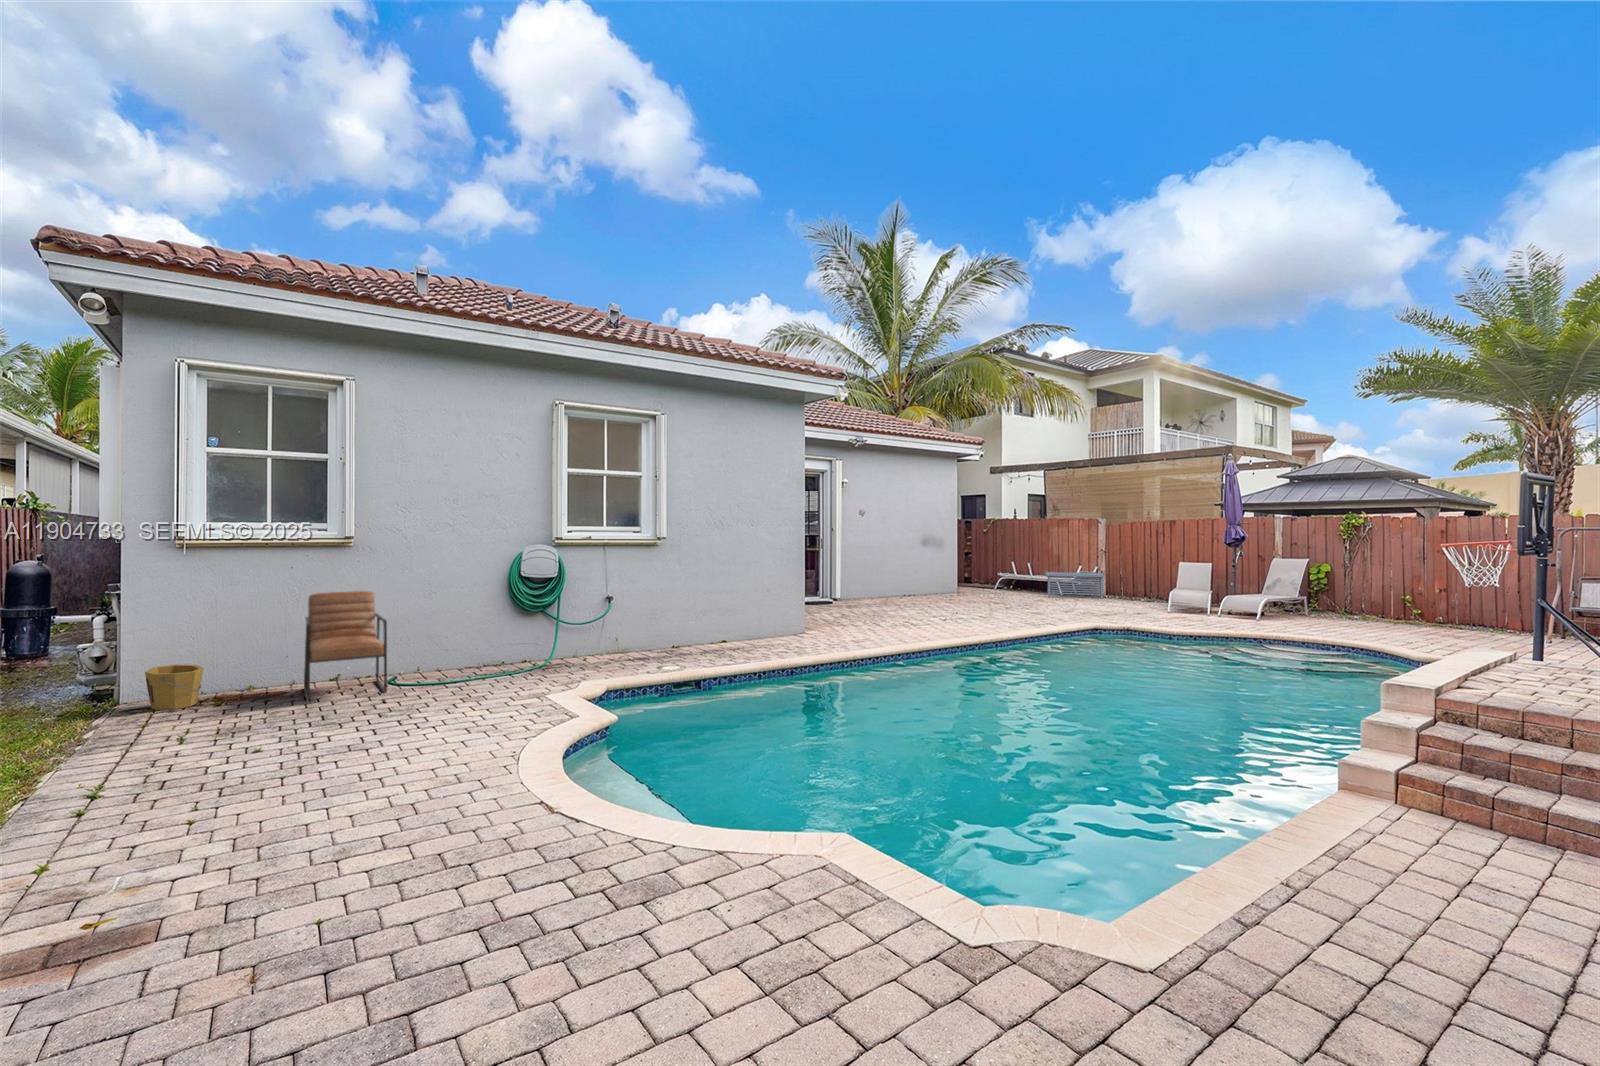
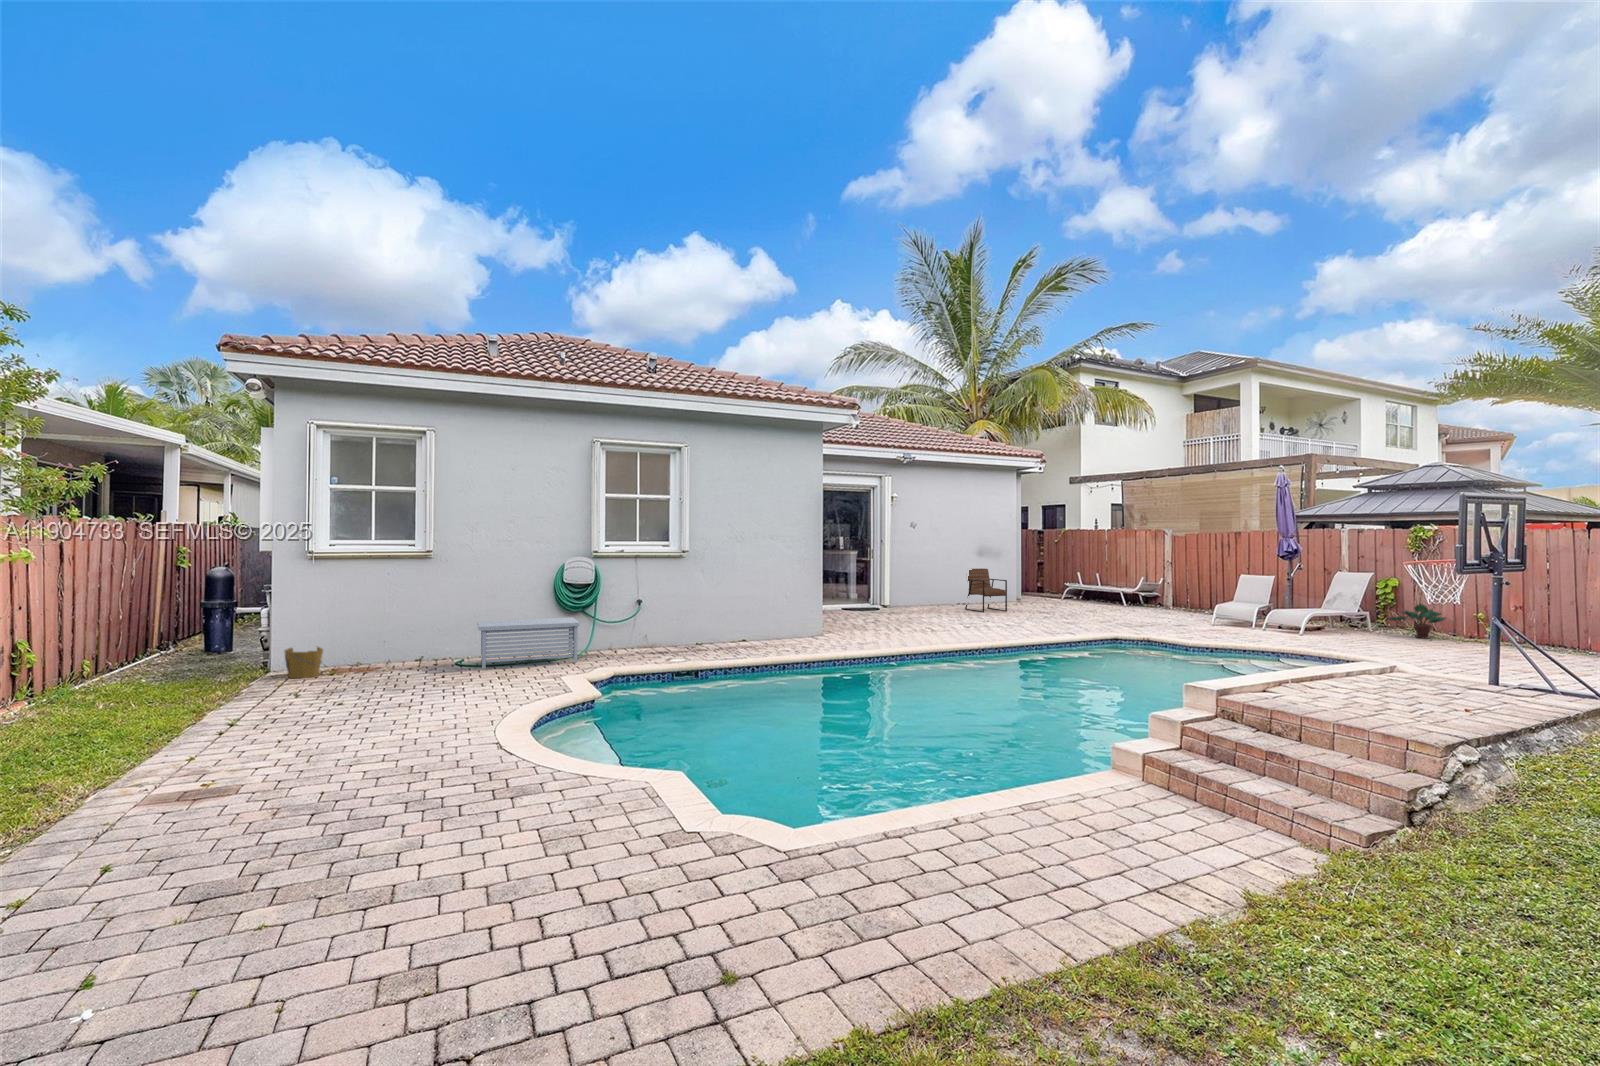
storage bench: present [1046,572,1104,599] -> present [477,618,580,669]
potted plant: none [1326,587,1384,620] -> present [1388,604,1445,638]
chair: present [304,591,387,702] -> present [965,568,1007,612]

